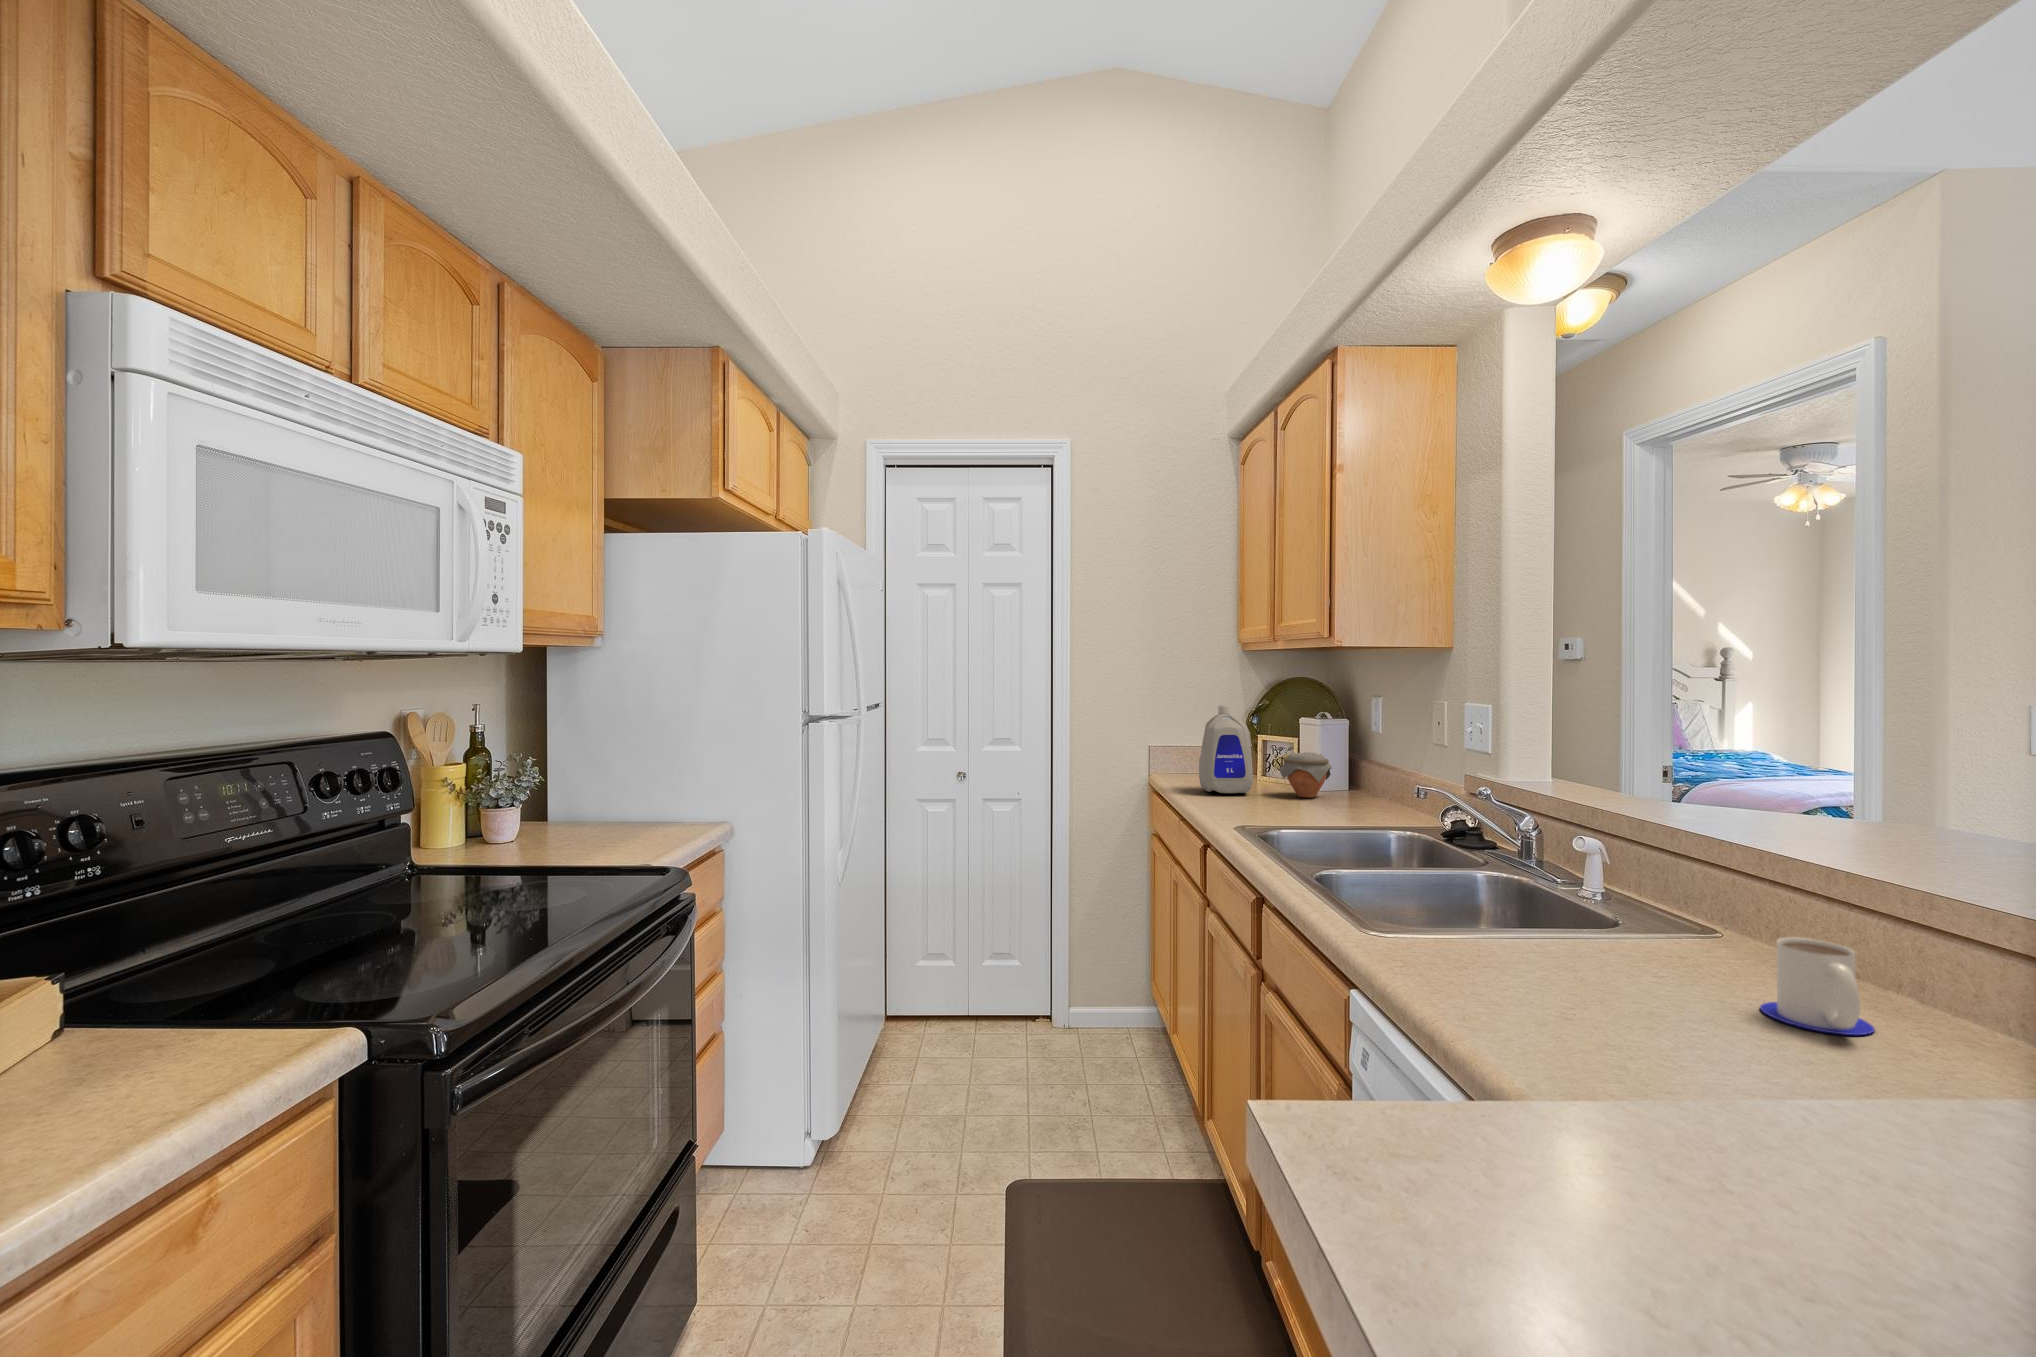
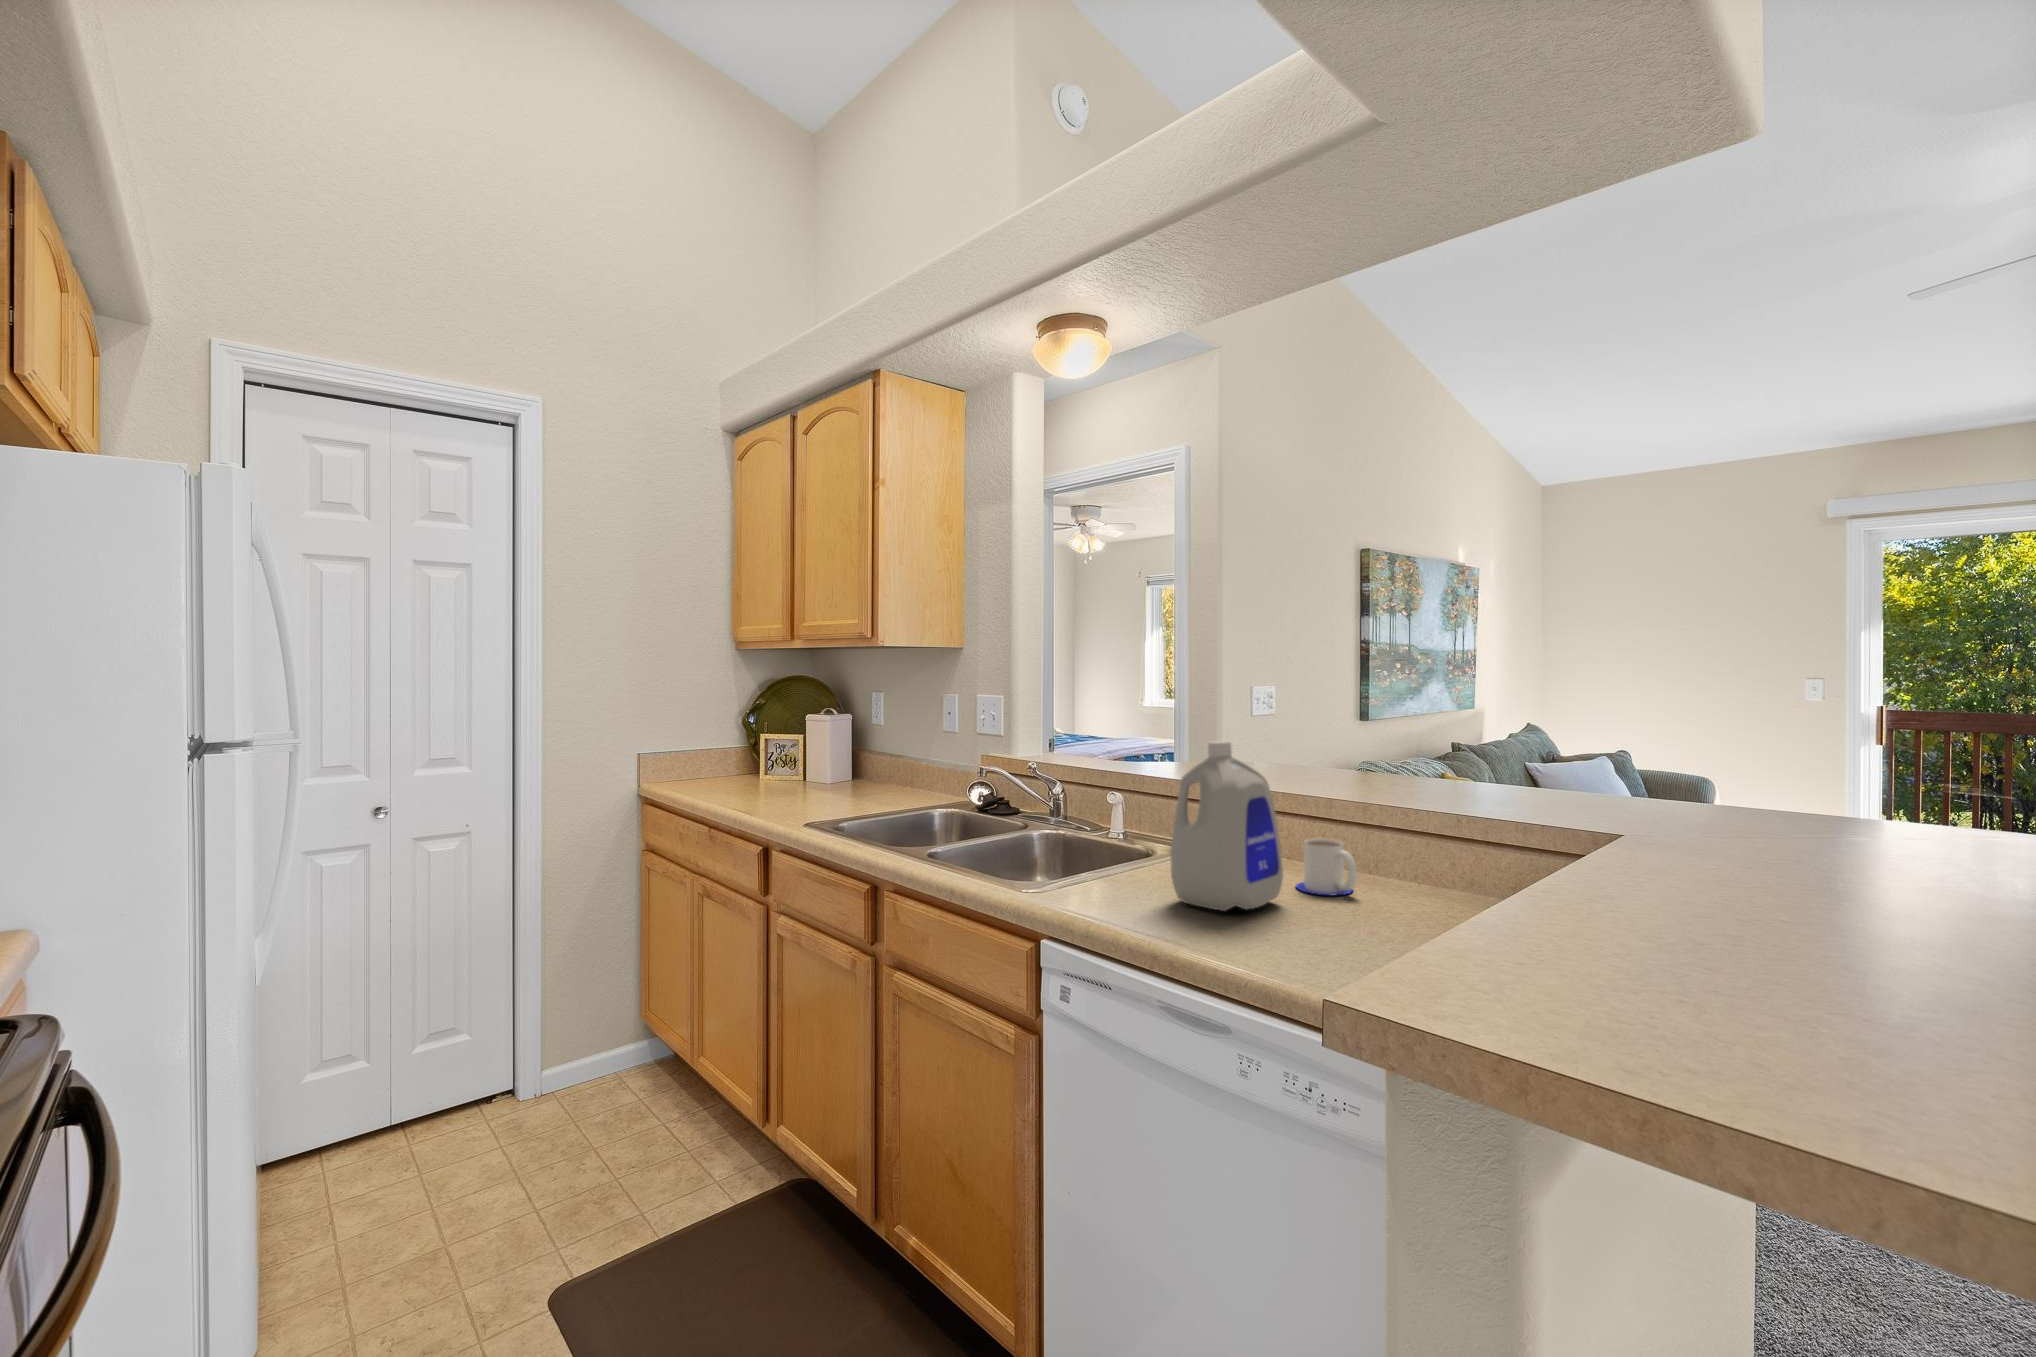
bottle: present [1199,705,1253,793] -> present [1170,741,1283,911]
jar: present [1279,752,1332,798] -> none [801,747,849,790]

